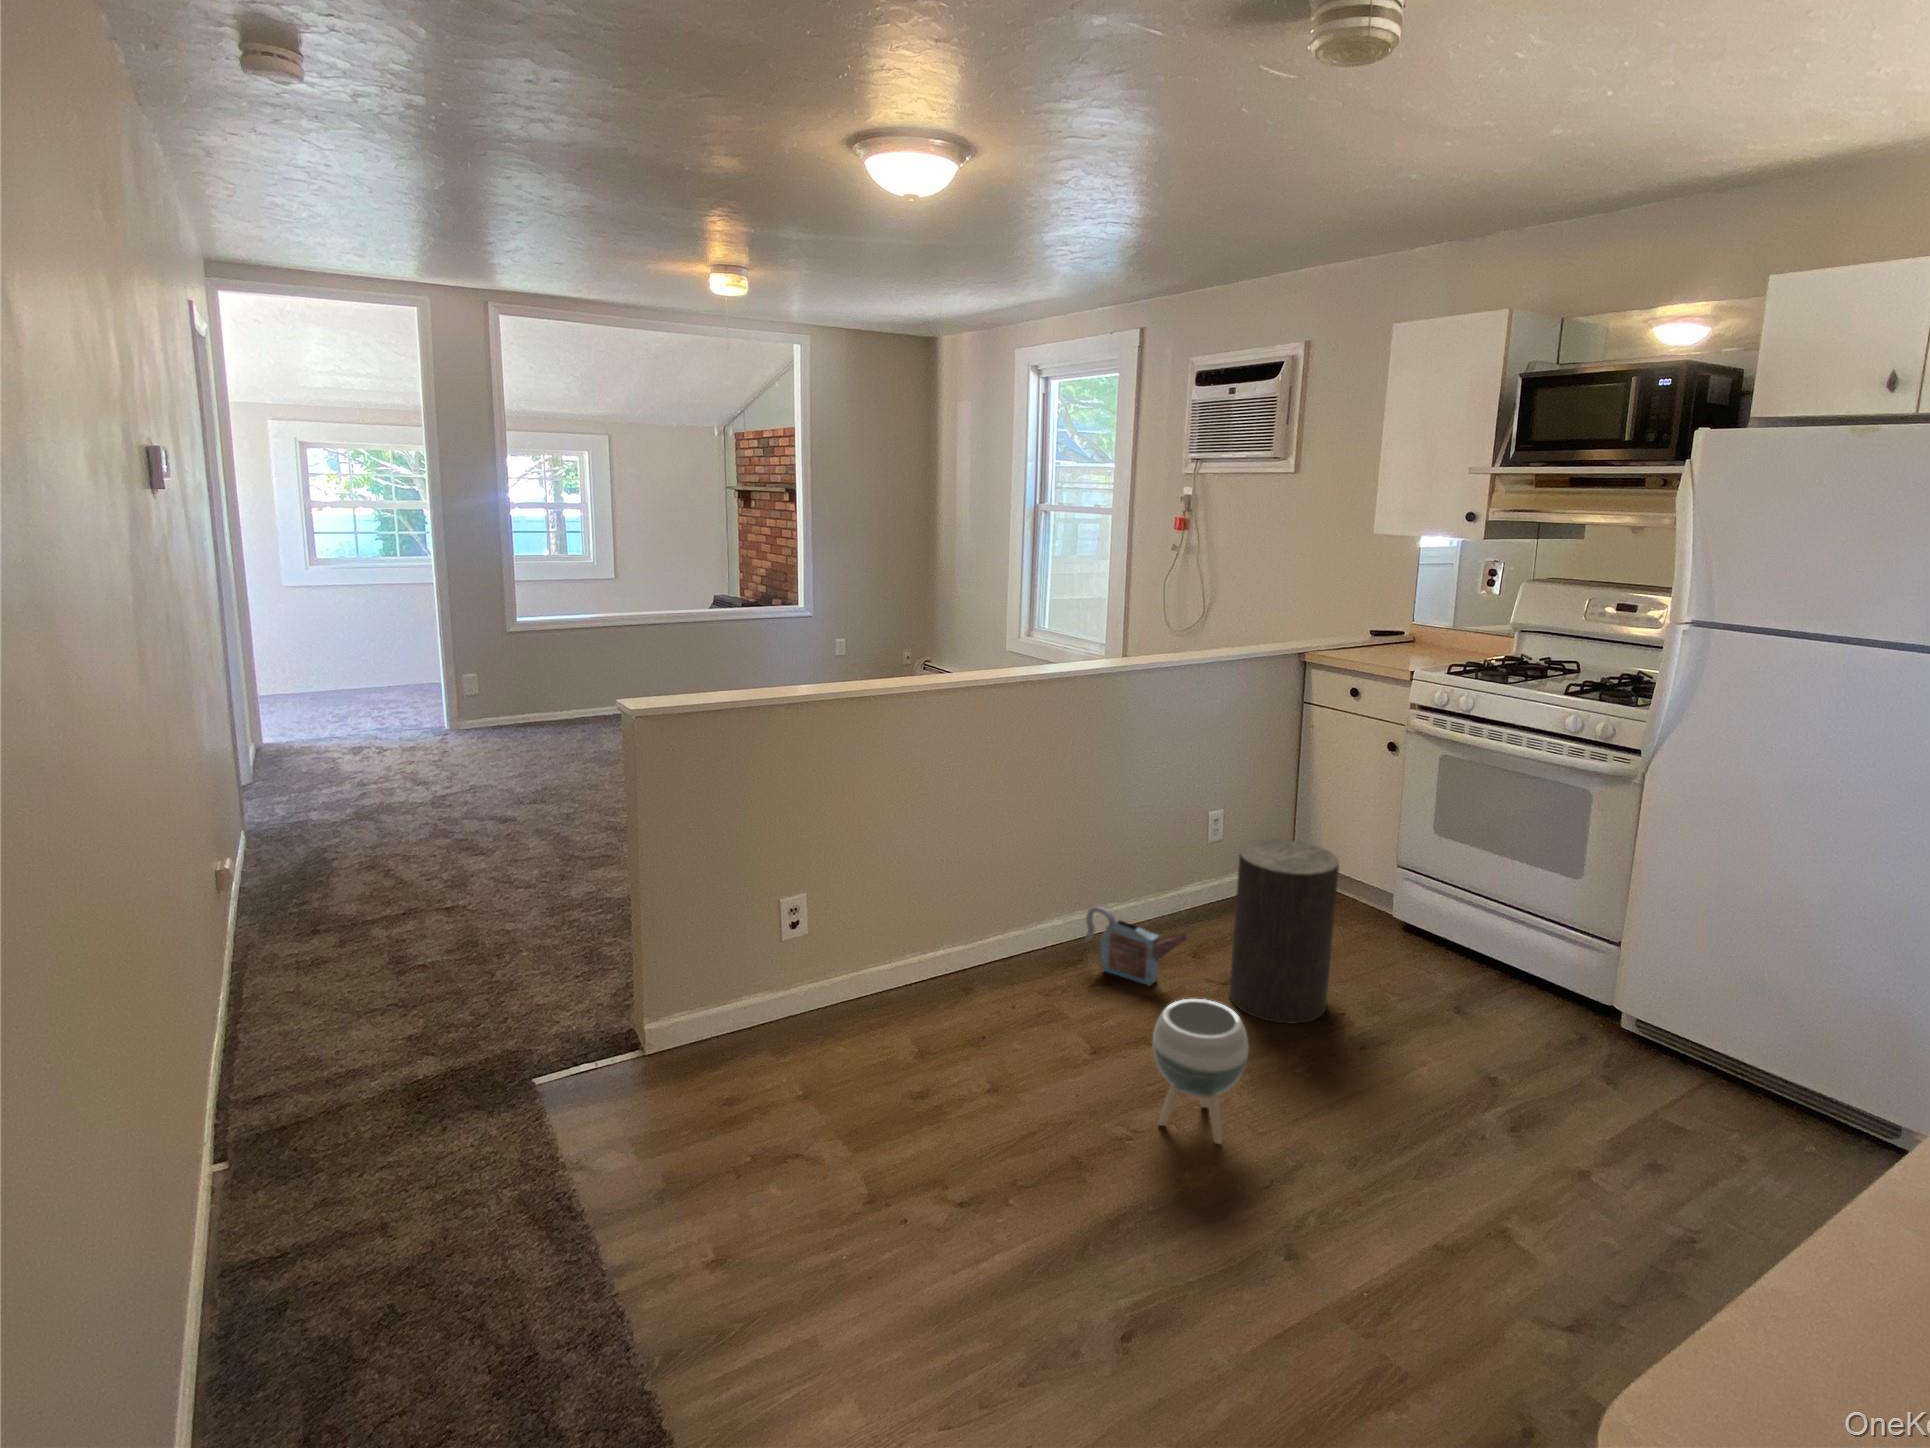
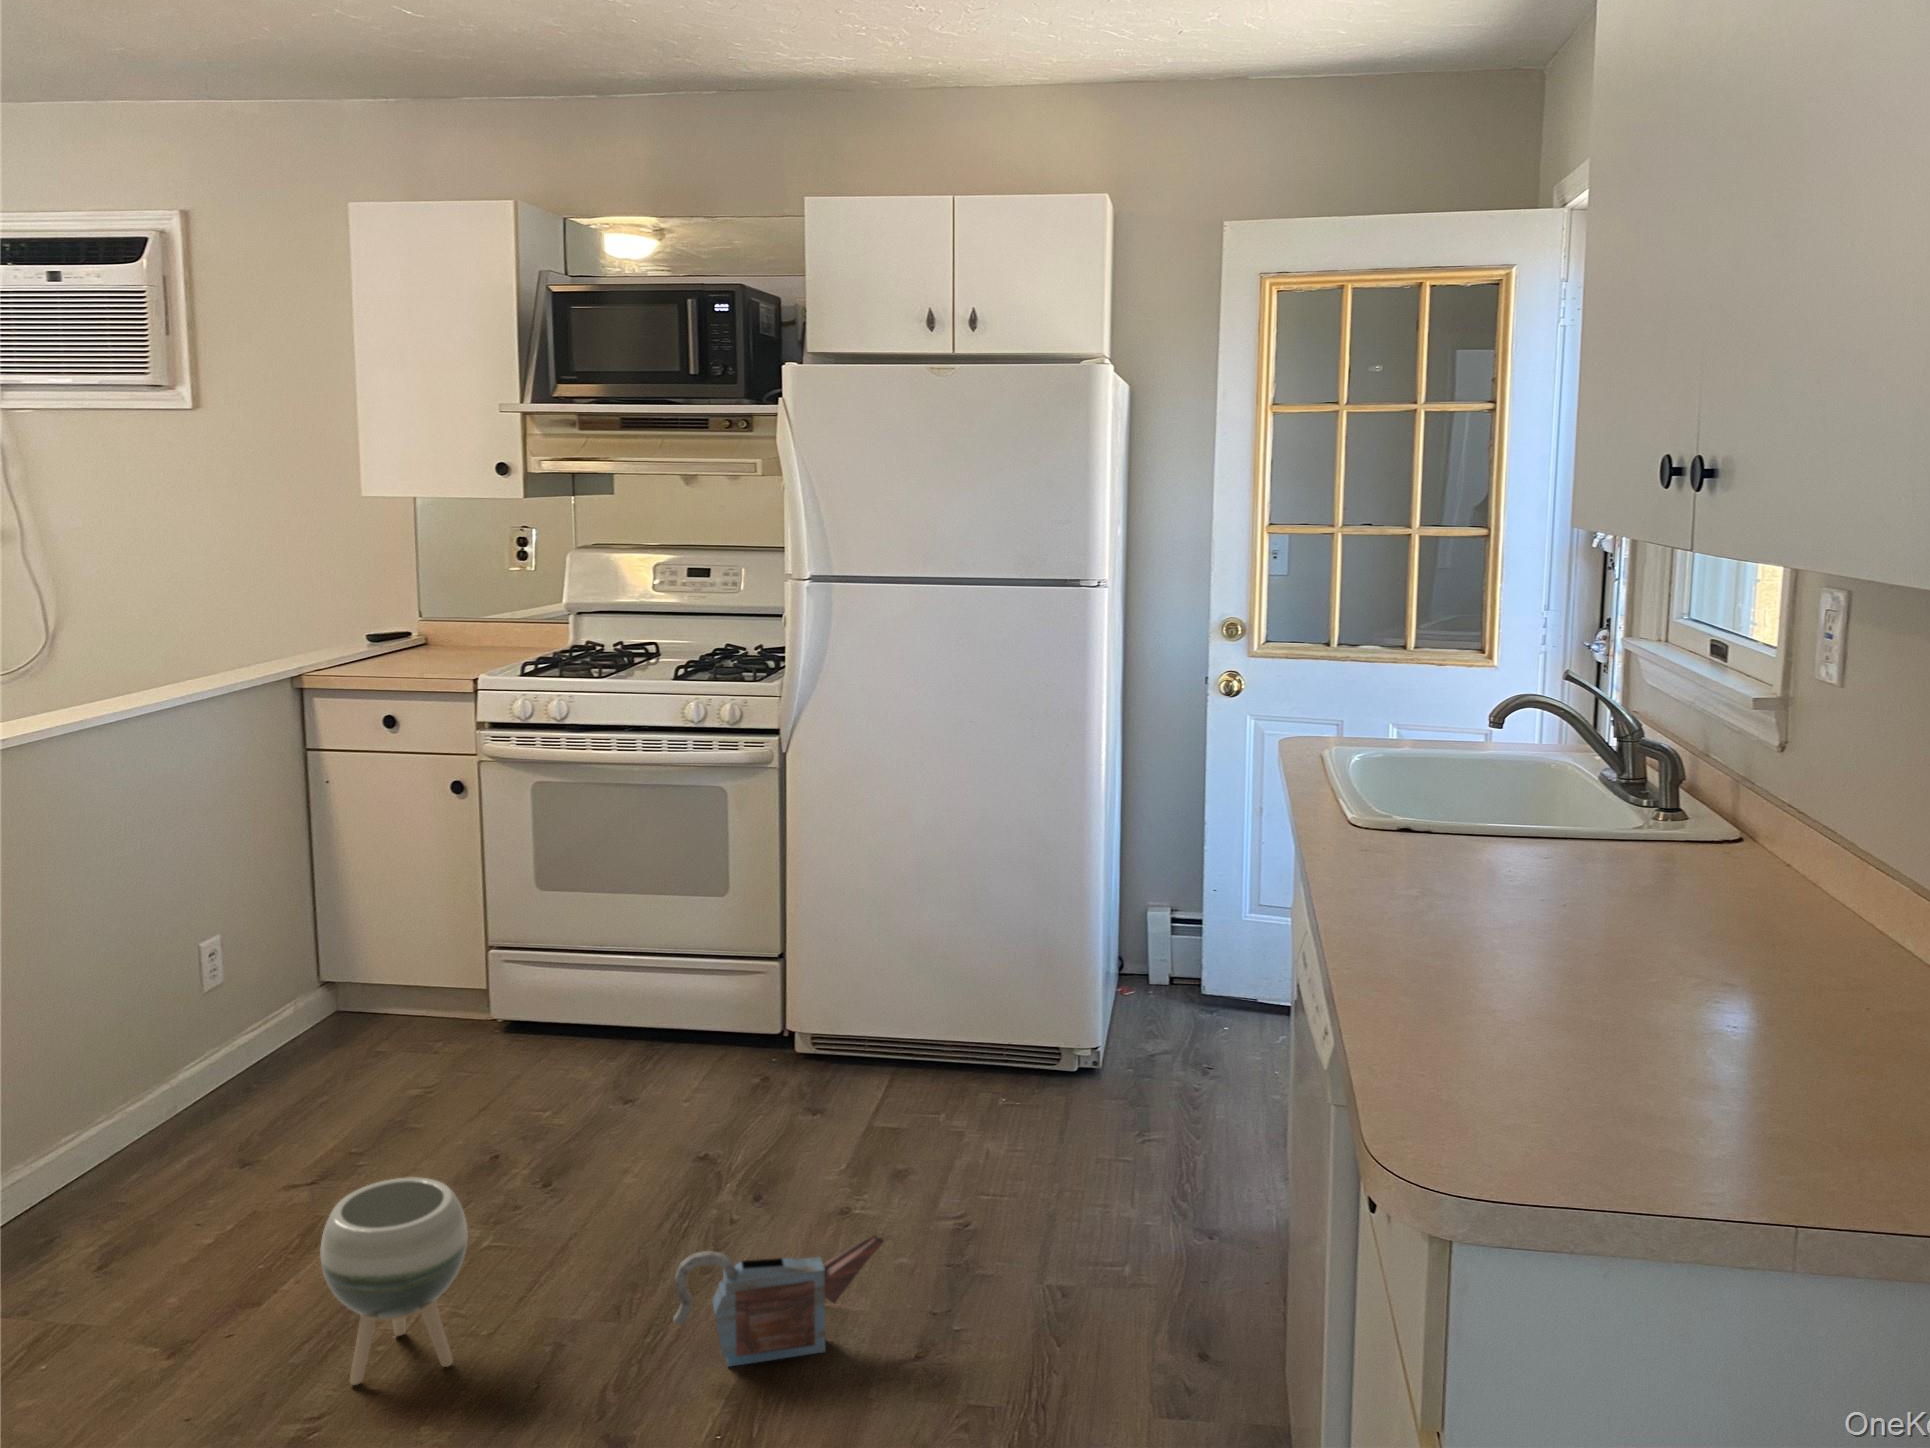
stool: present [1229,839,1339,1024] -> none [319,939,478,1202]
watering can: present [1085,906,1188,985] -> present [673,1236,884,1367]

